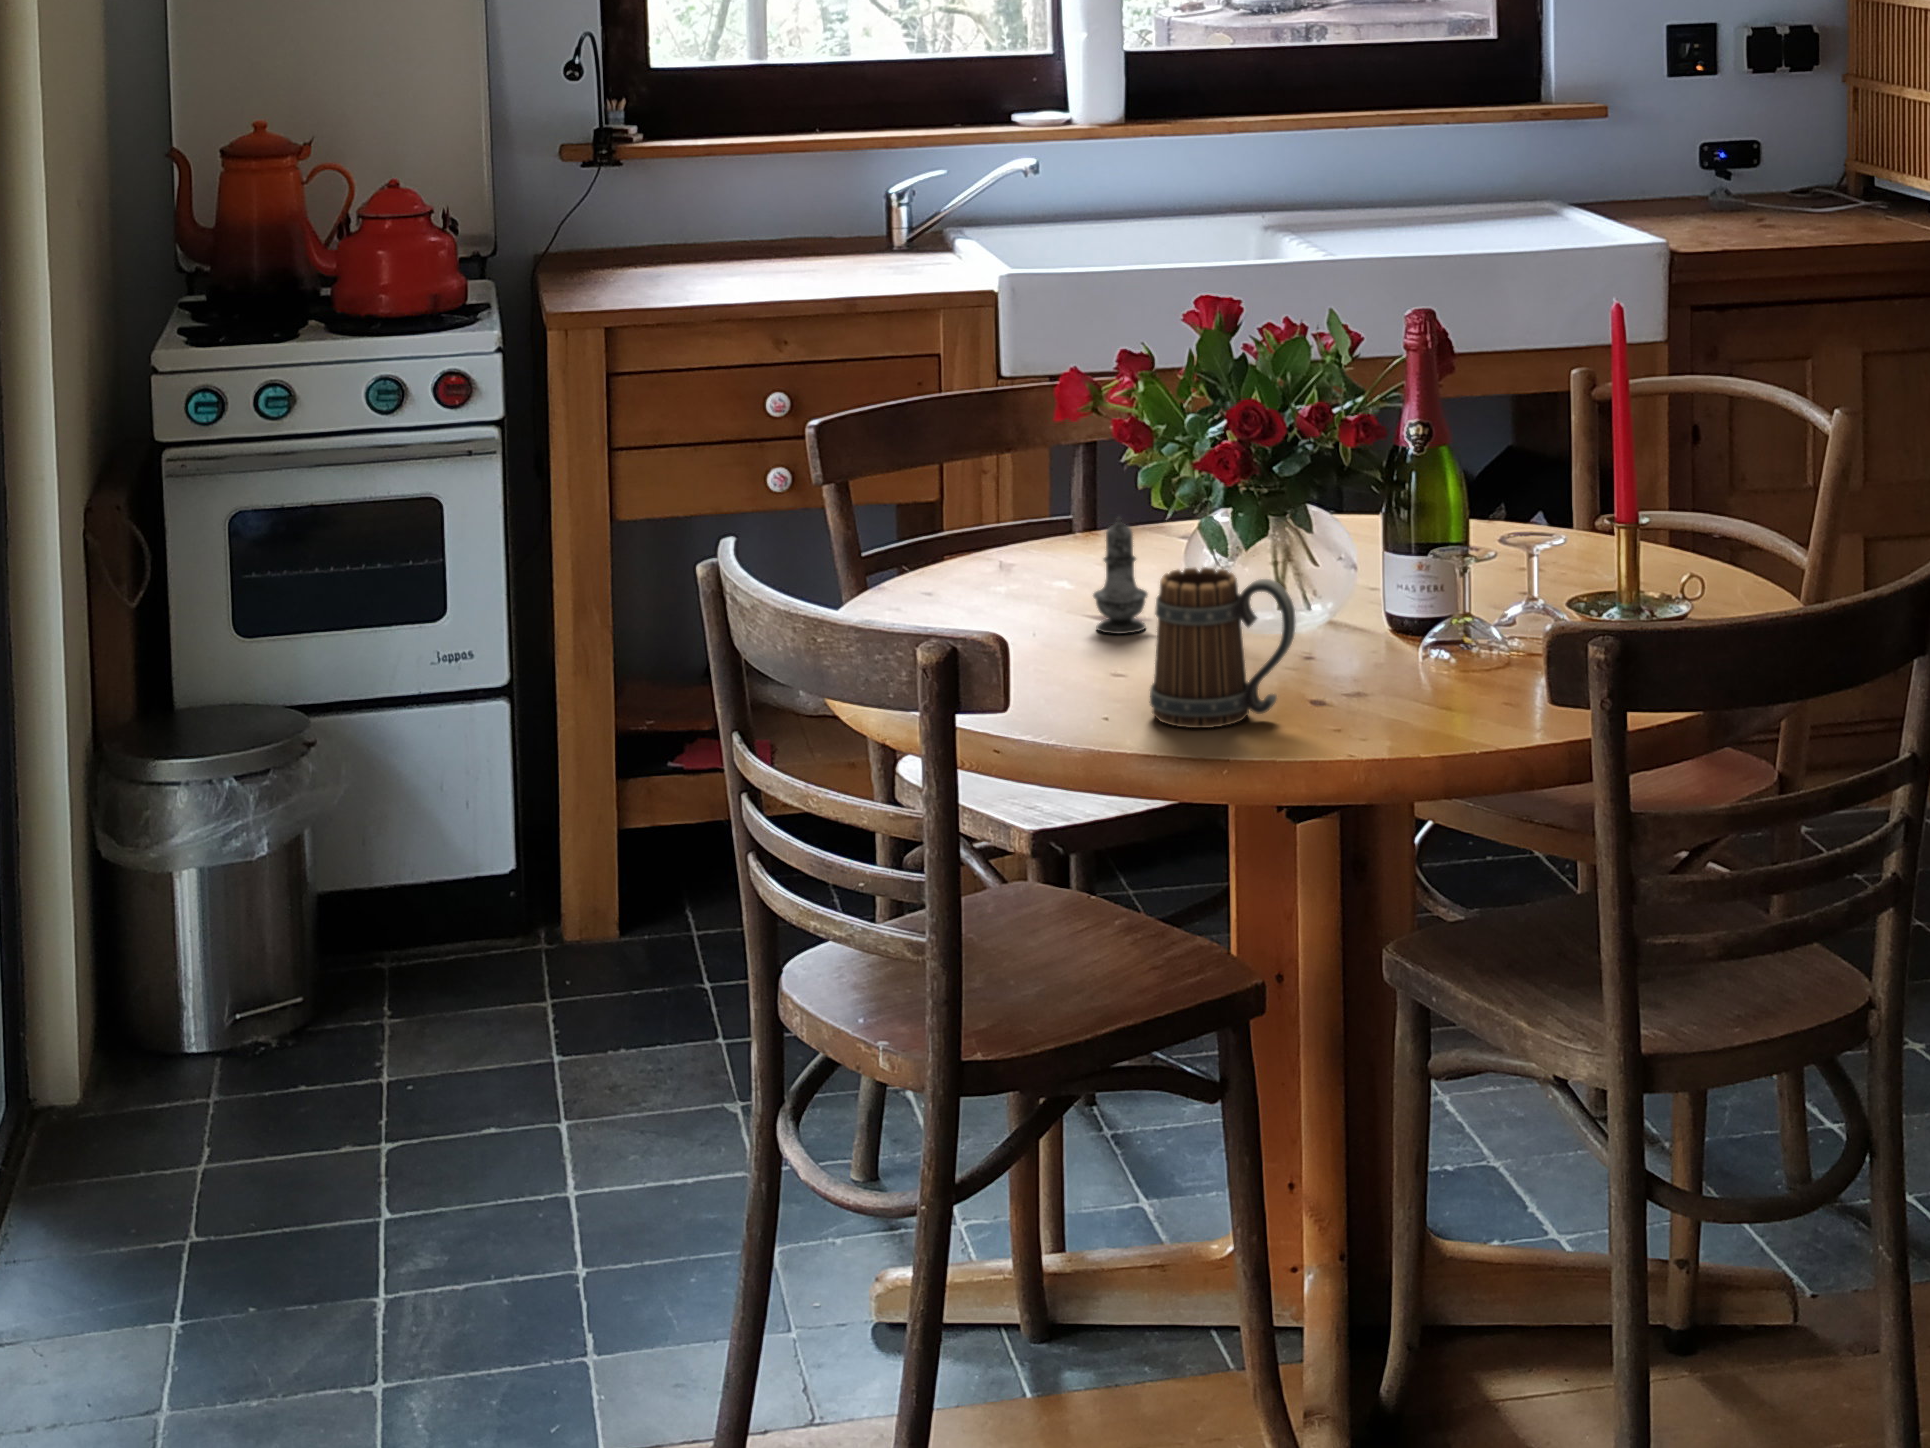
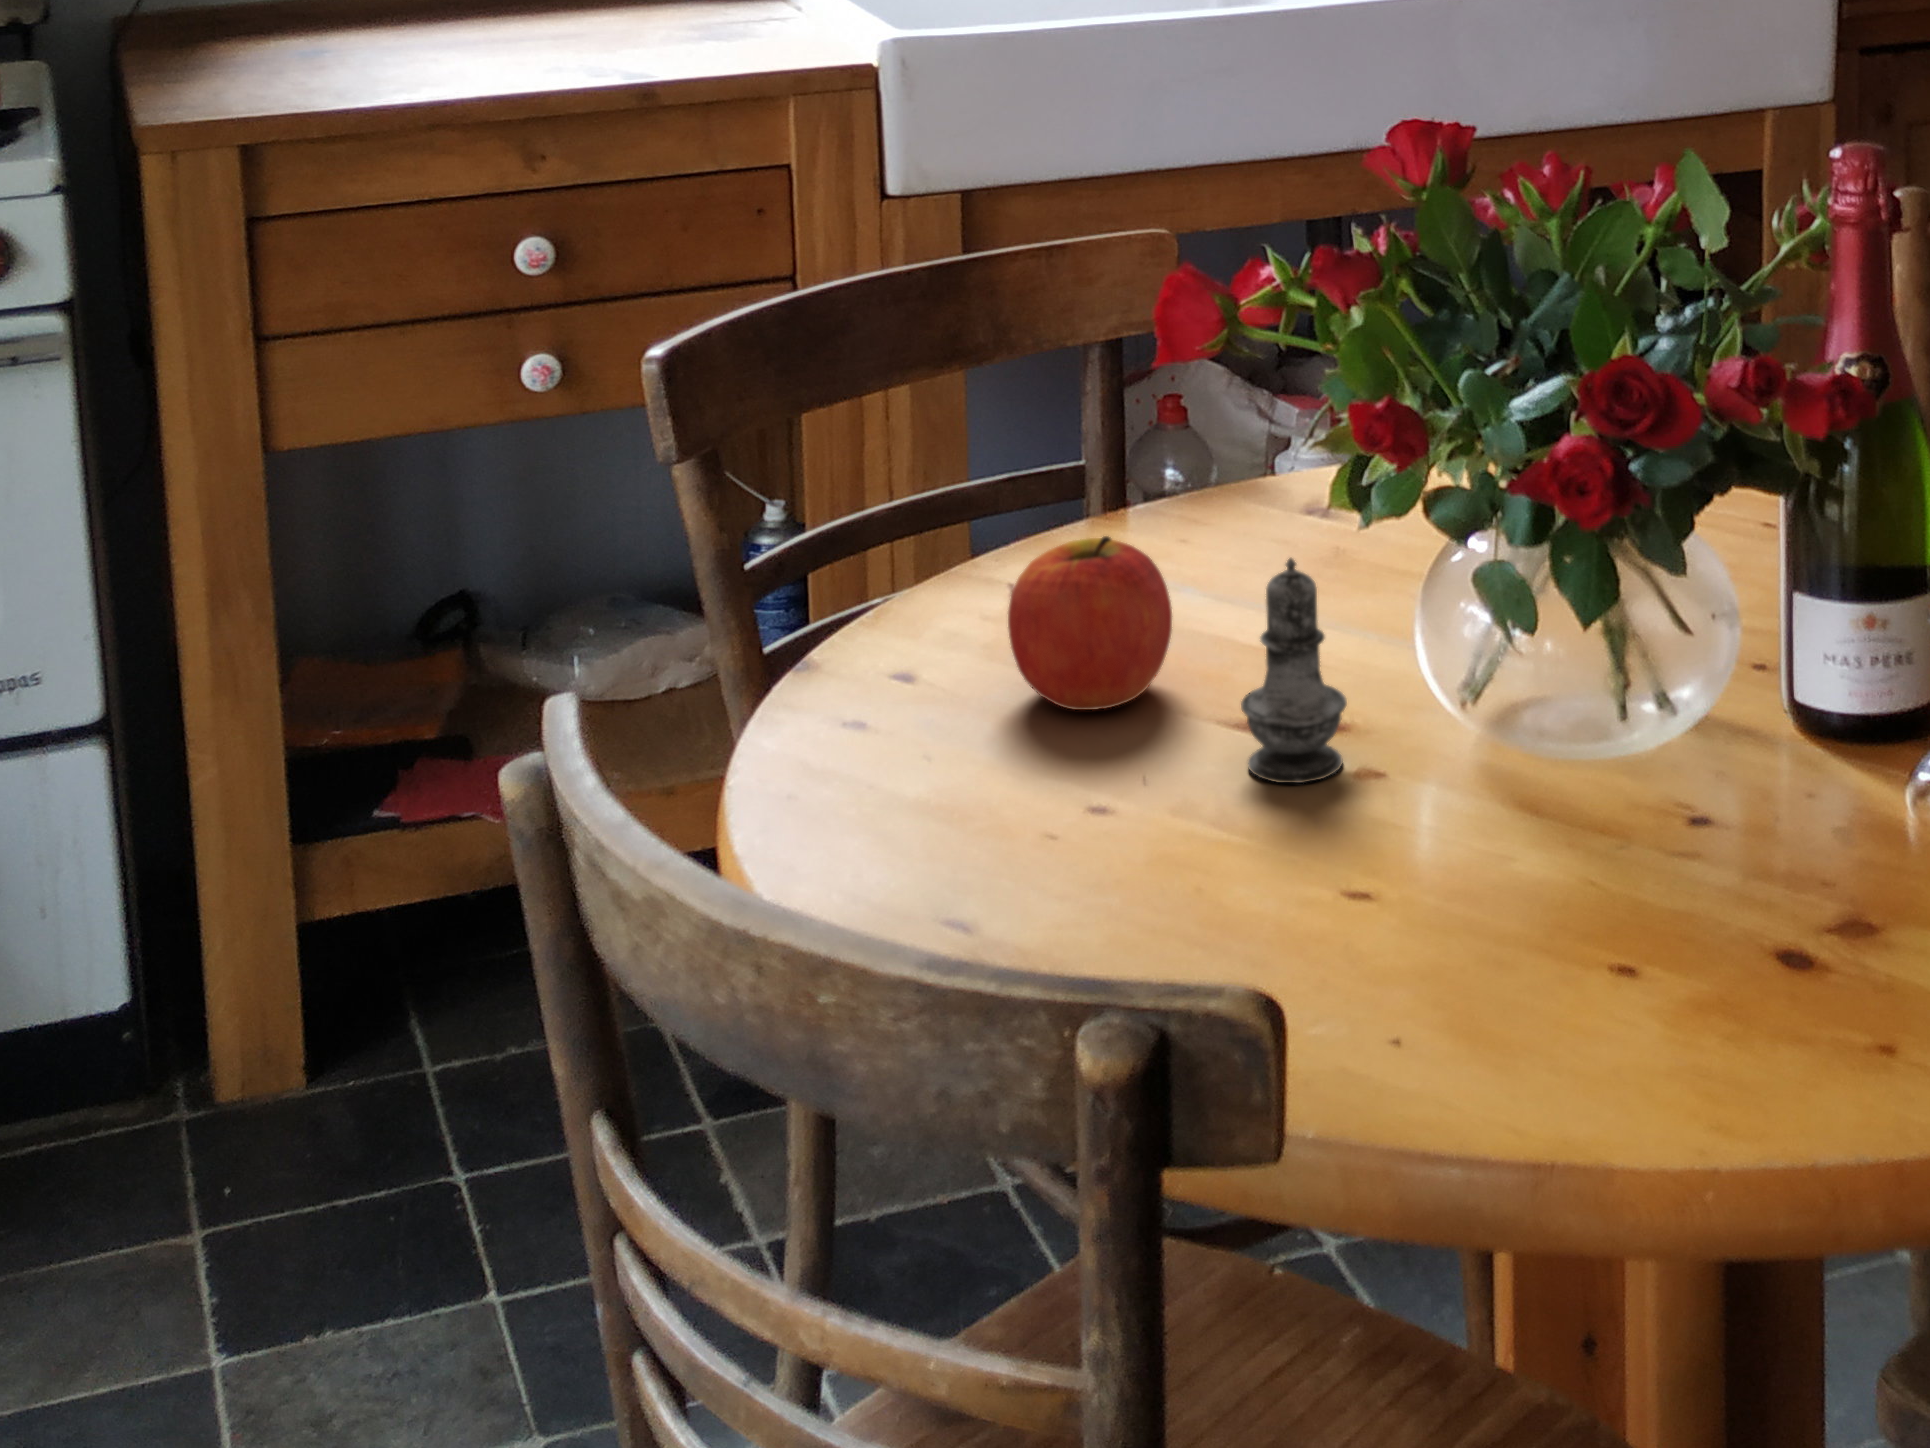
apple: none [987,513,1074,606] -> present [1008,536,1172,710]
mug: present [1150,567,1295,728] -> none [1482,738,1798,1098]

